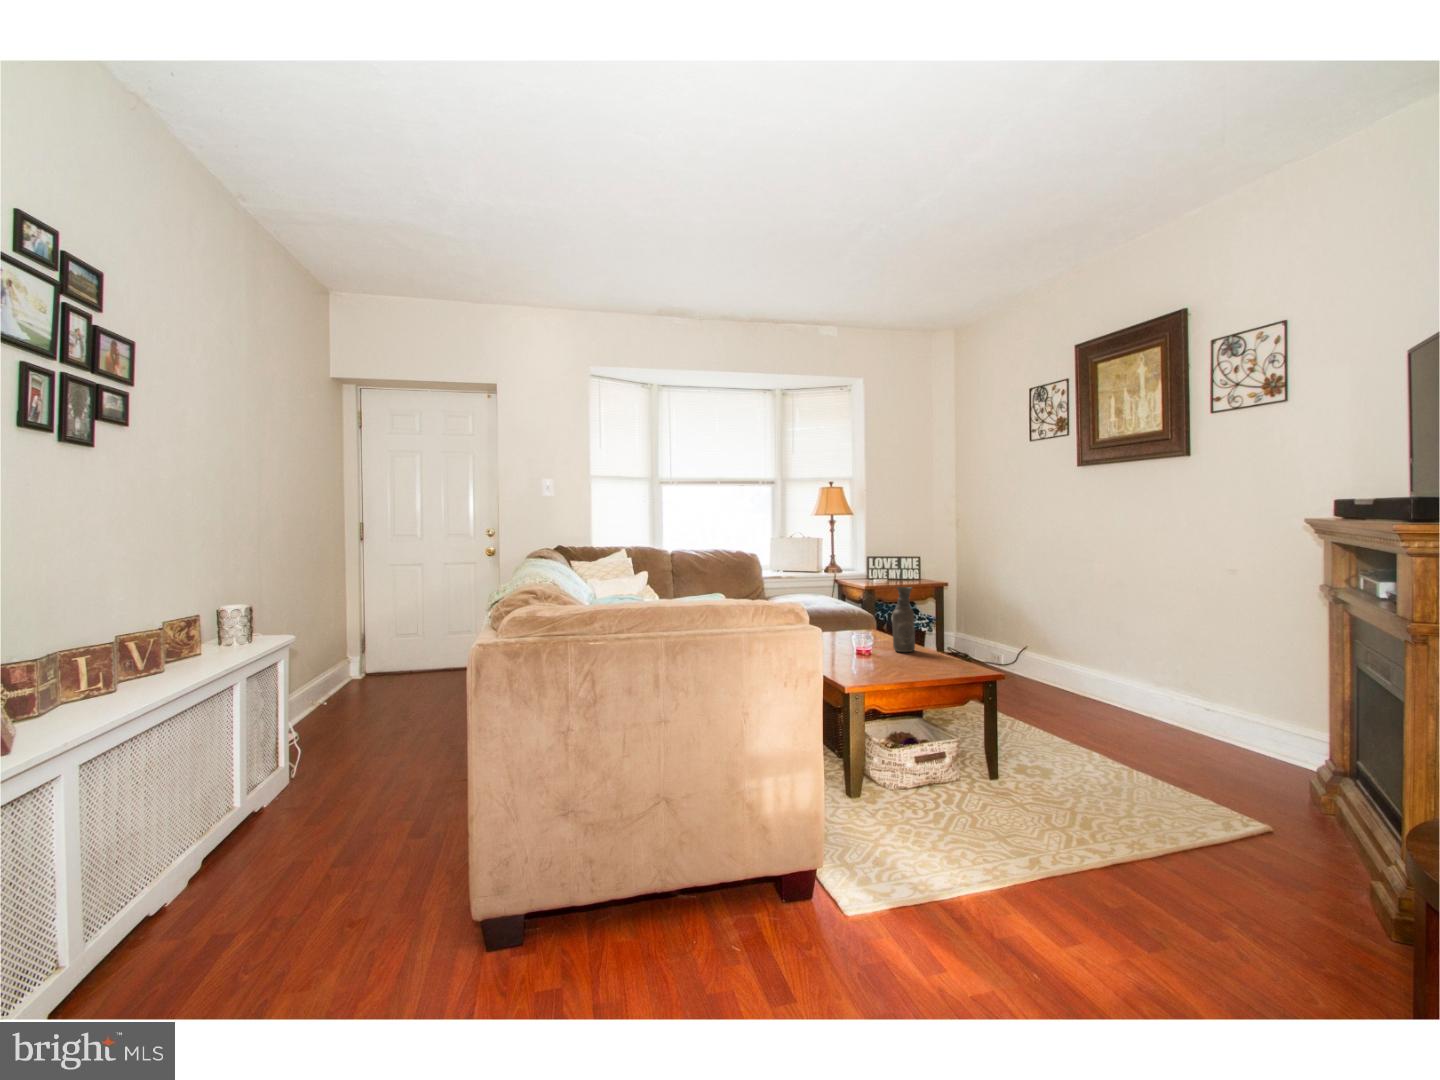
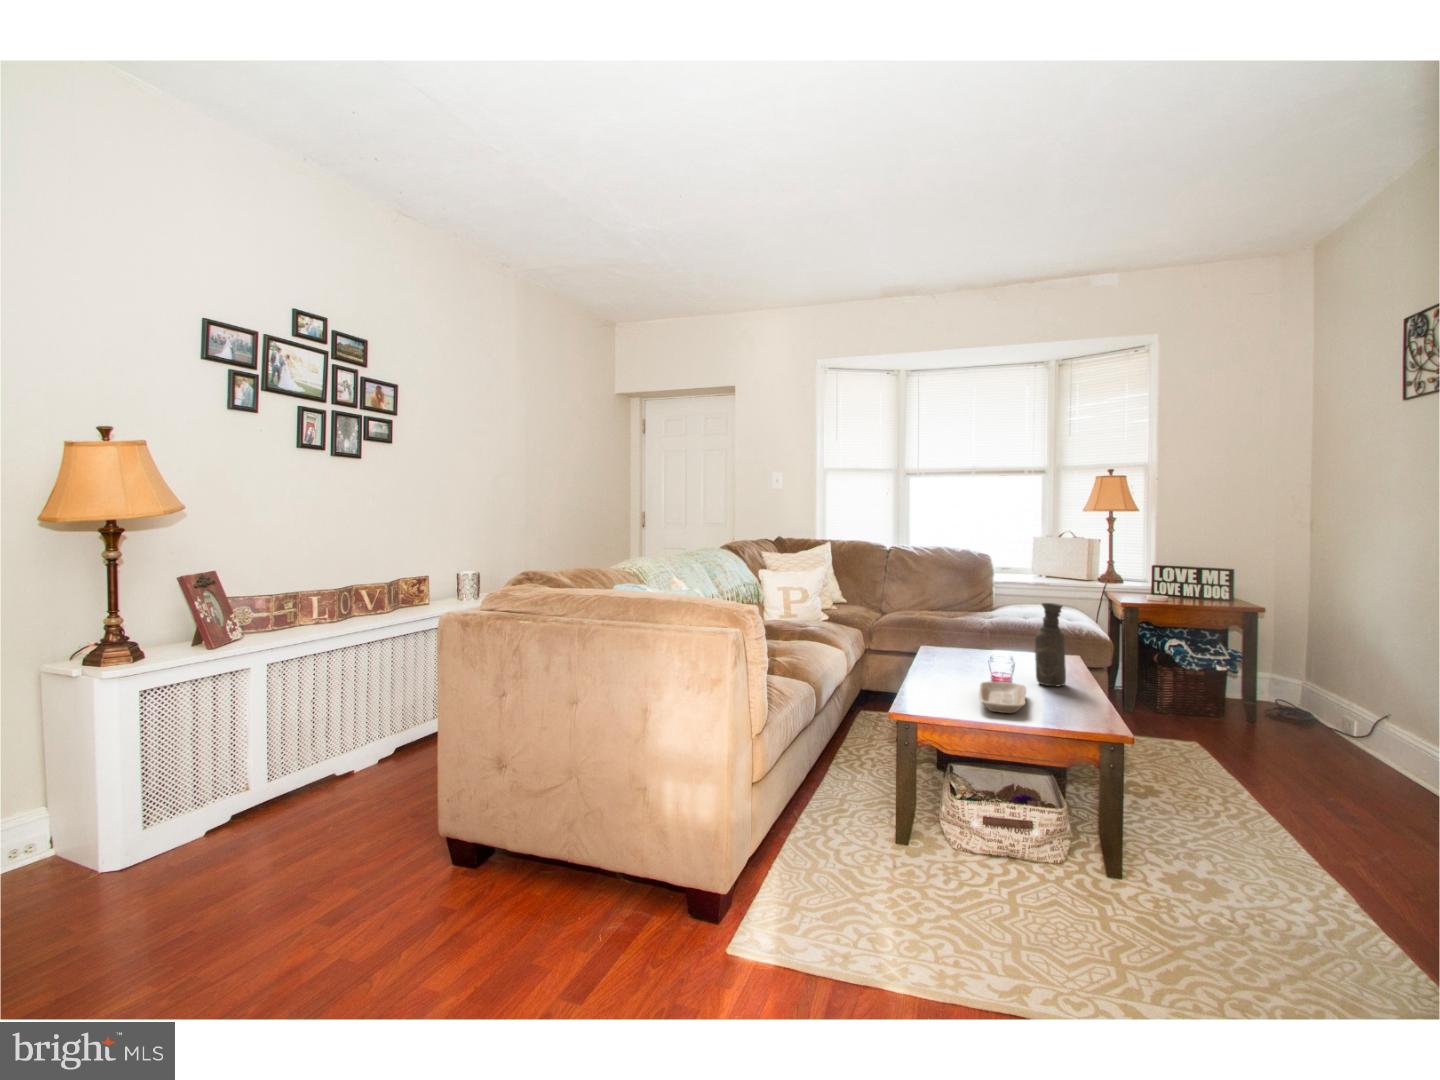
tray: none [874,653,932,675] -> present [979,681,1026,713]

